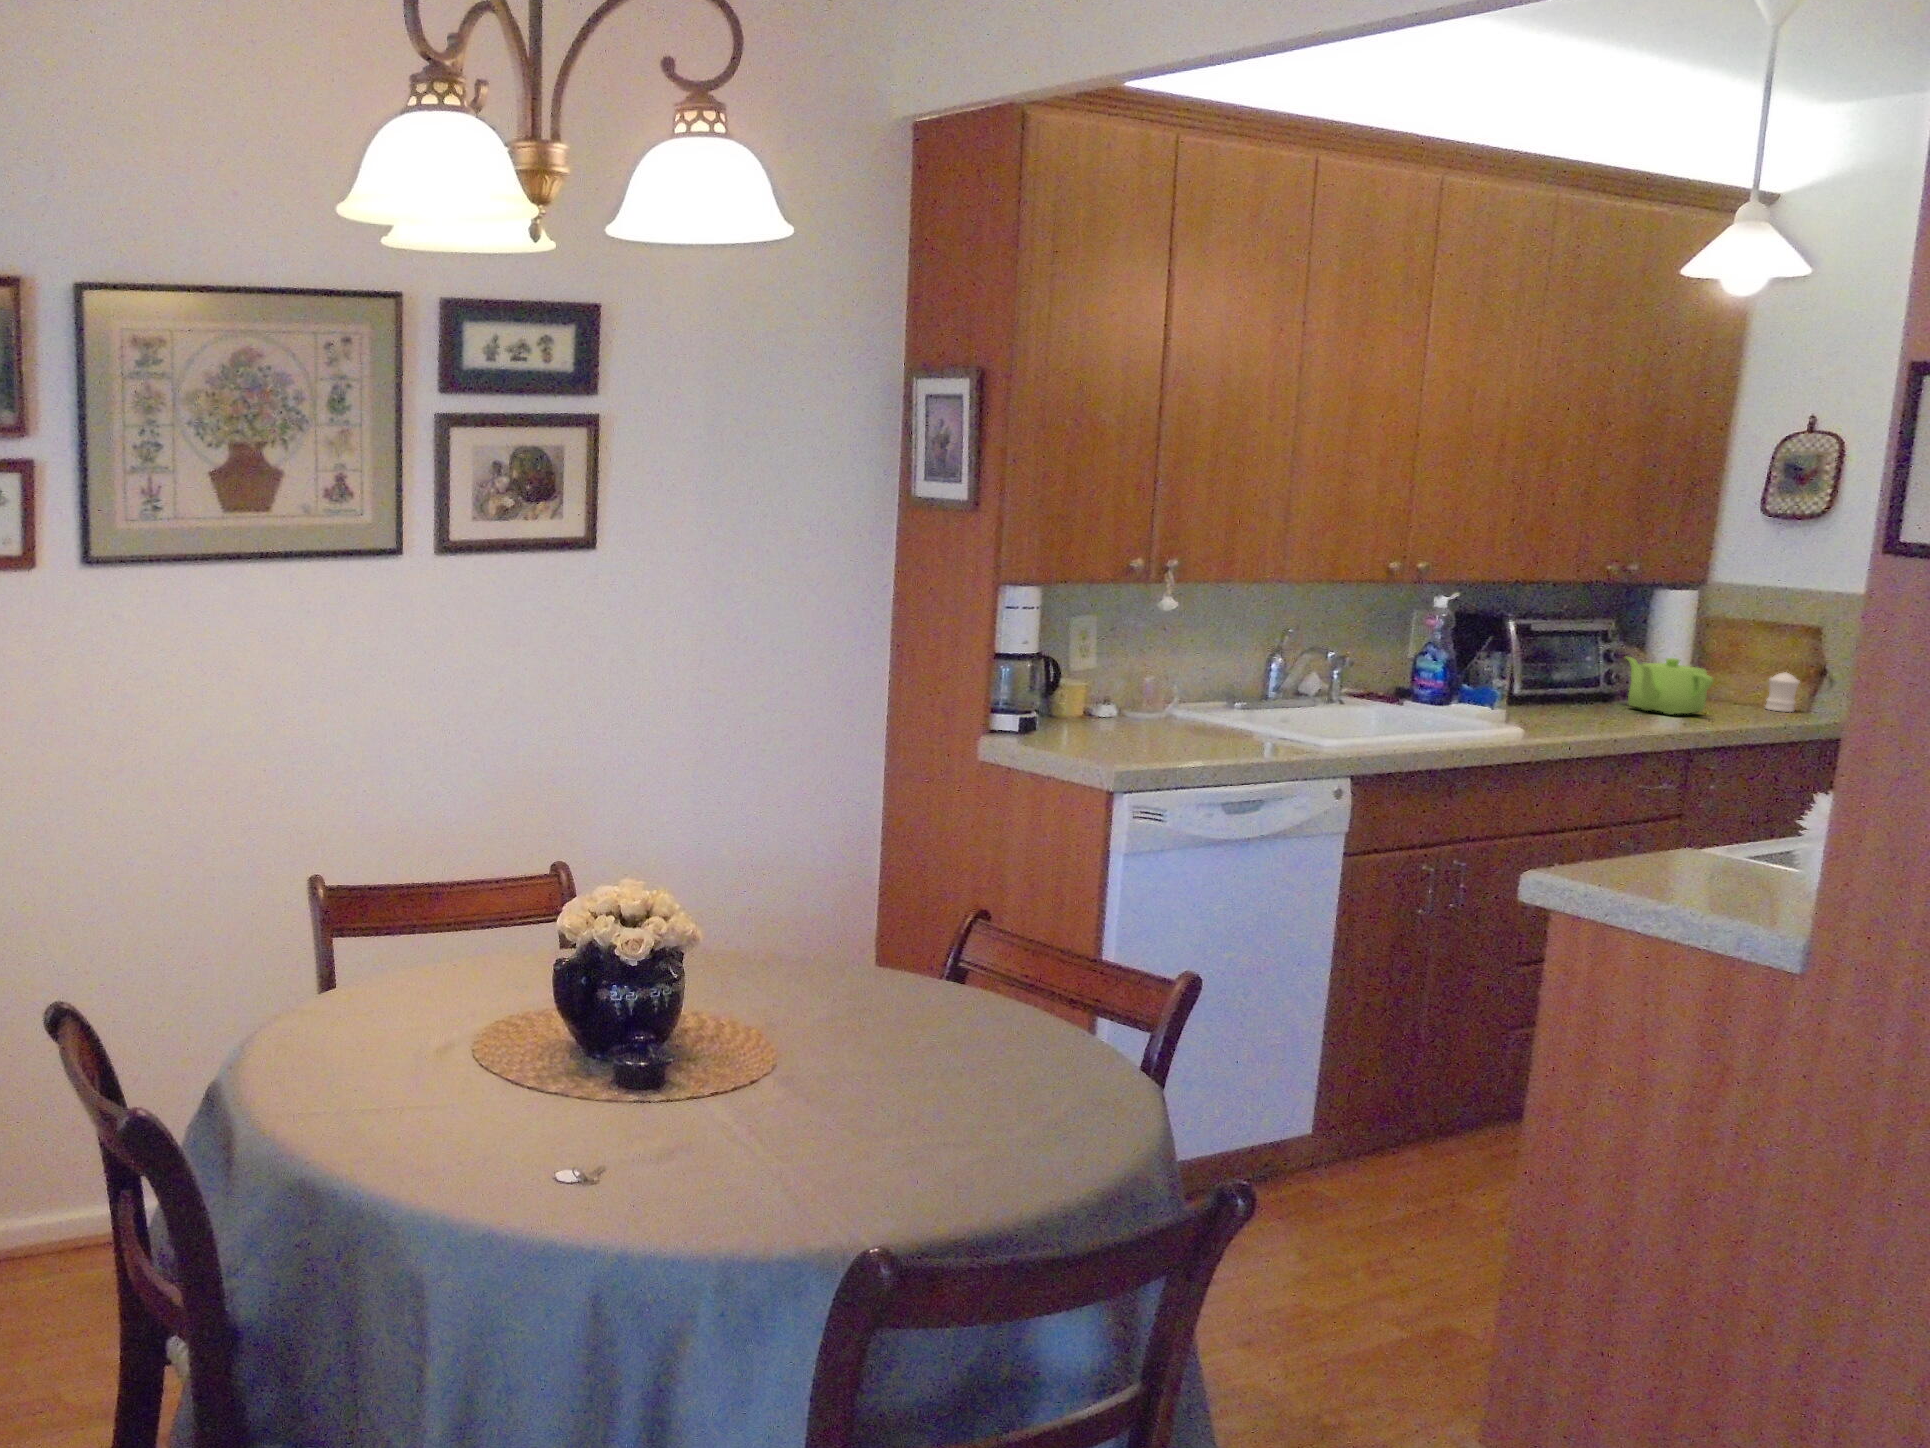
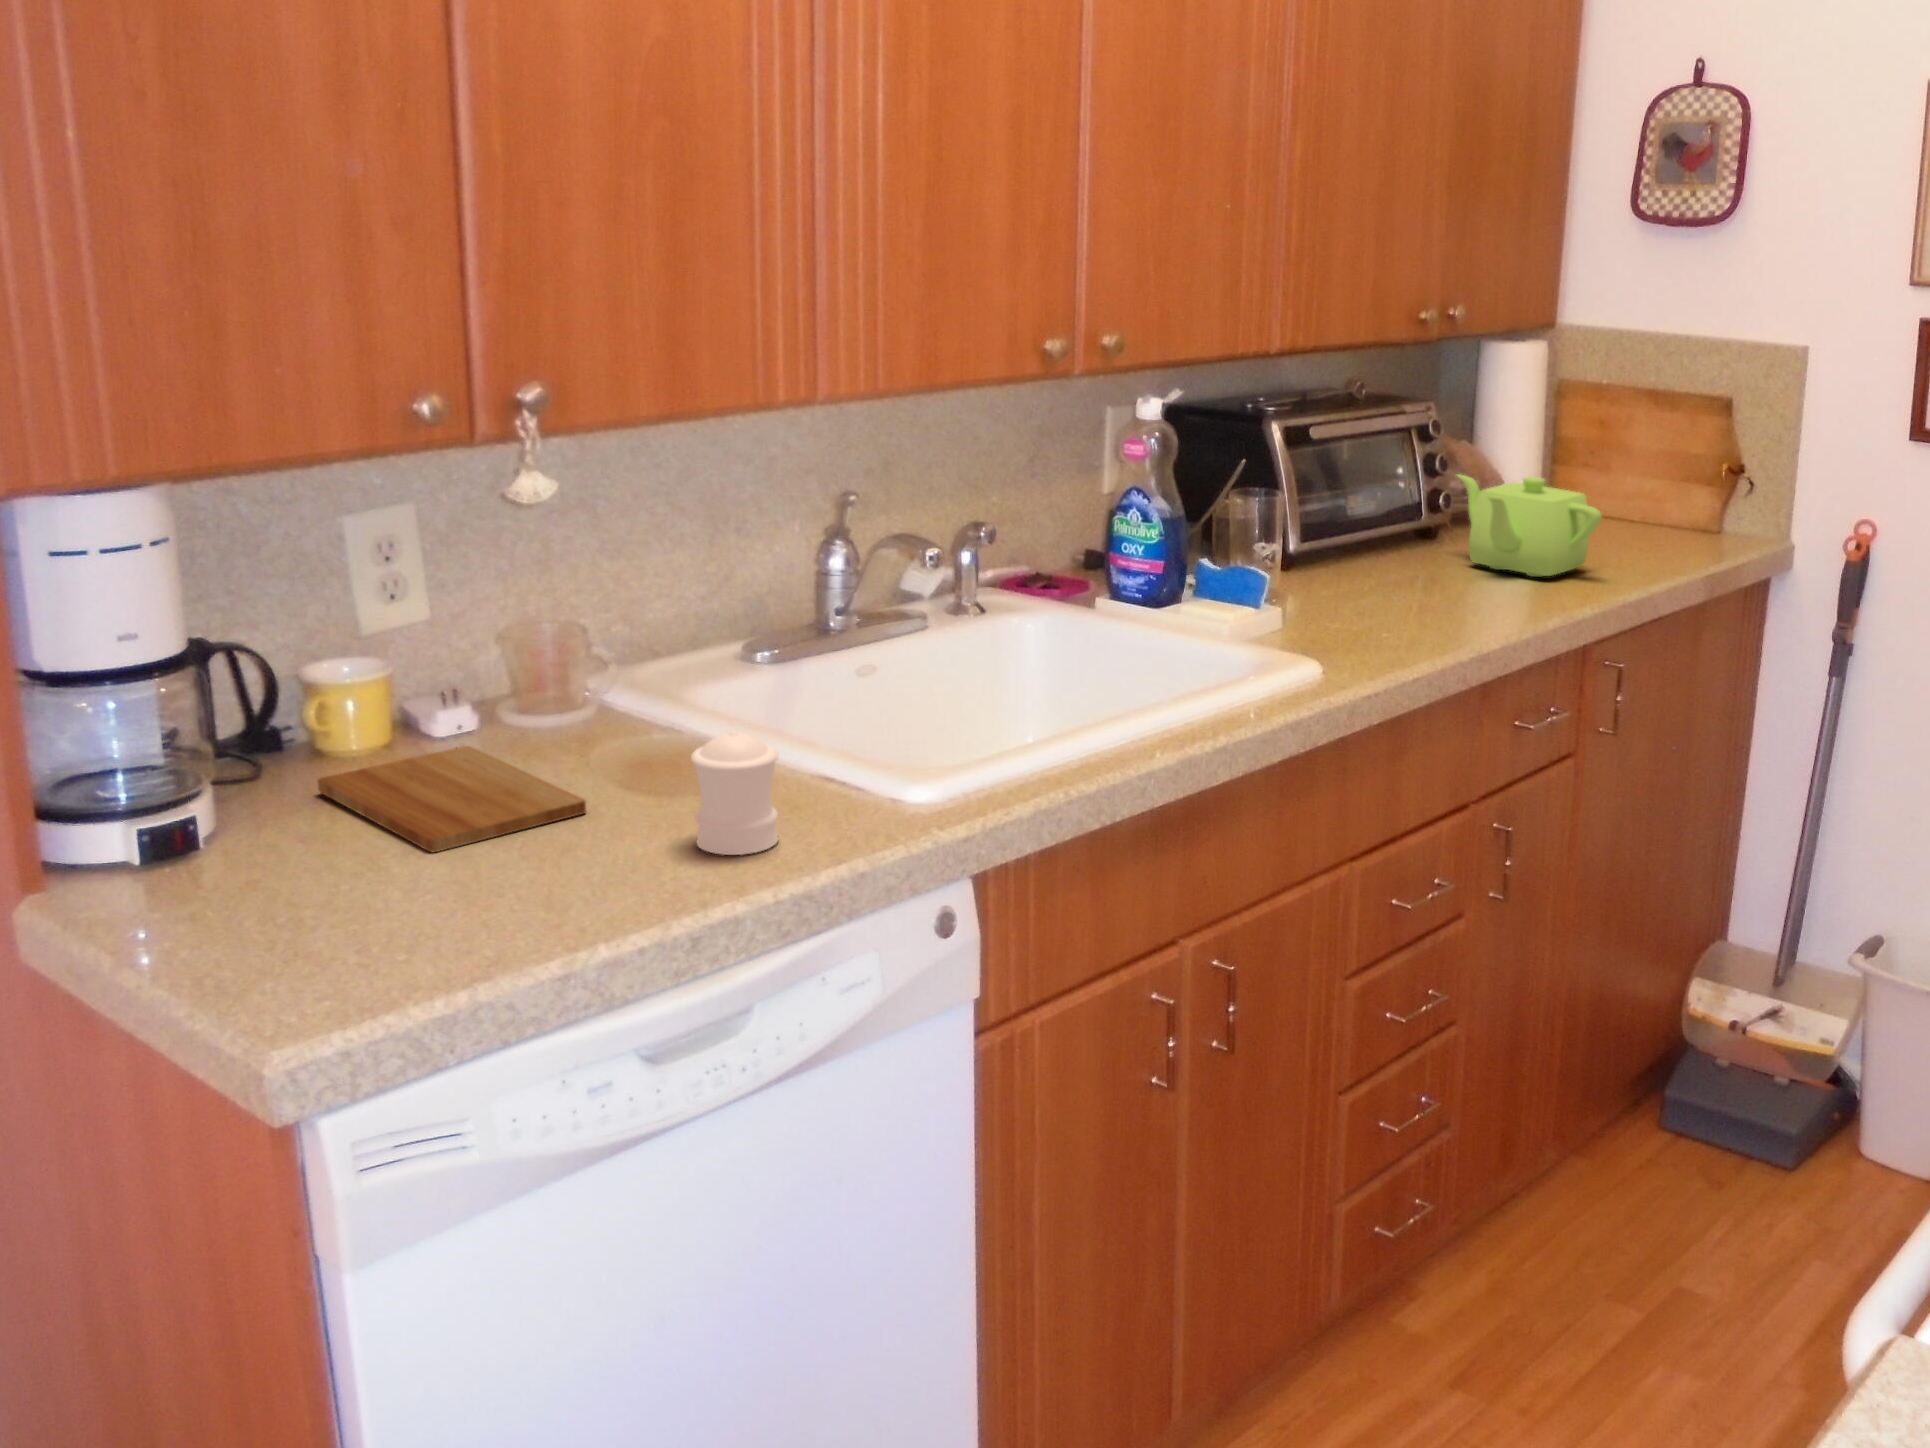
salt shaker: present [1765,672,1799,712] -> present [691,731,778,855]
cutting board: none [1080,714,1193,738] -> present [318,746,586,853]

